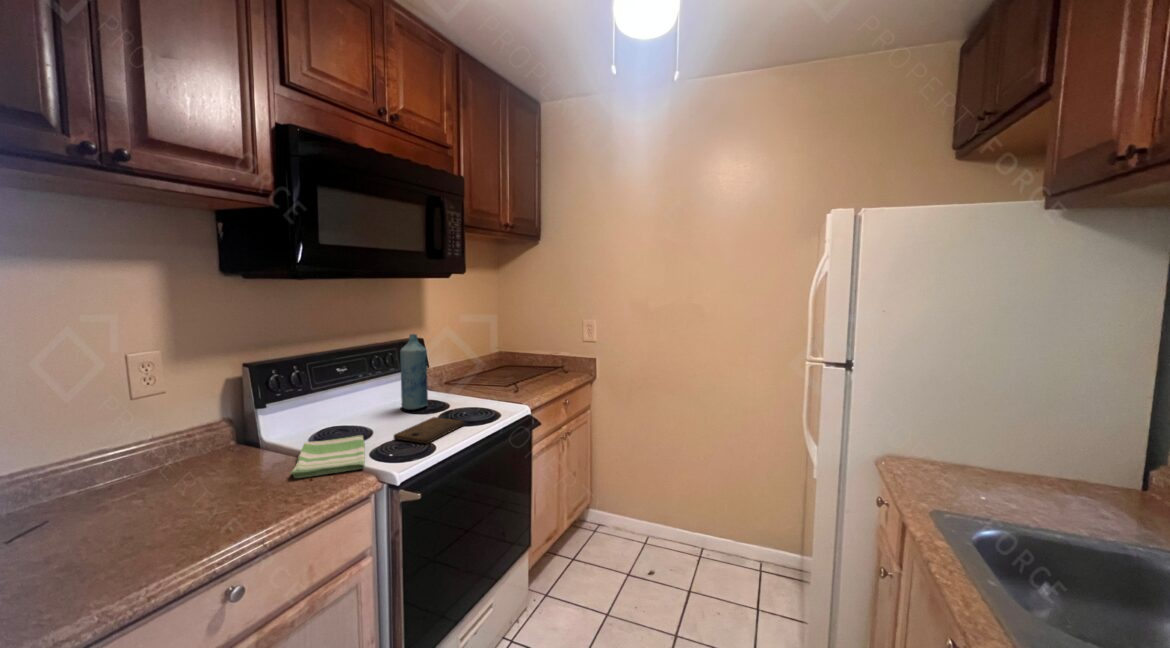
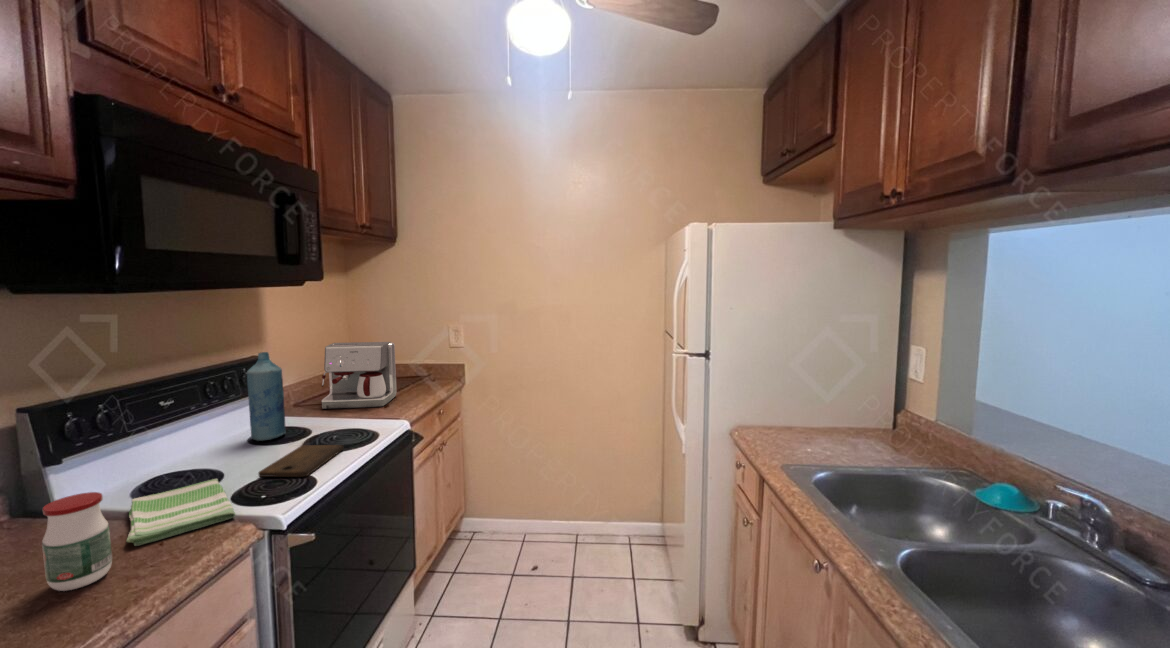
coffee maker: none [463,330,528,391] -> present [322,342,396,409]
jar: none [232,431,275,502] -> present [42,492,112,591]

